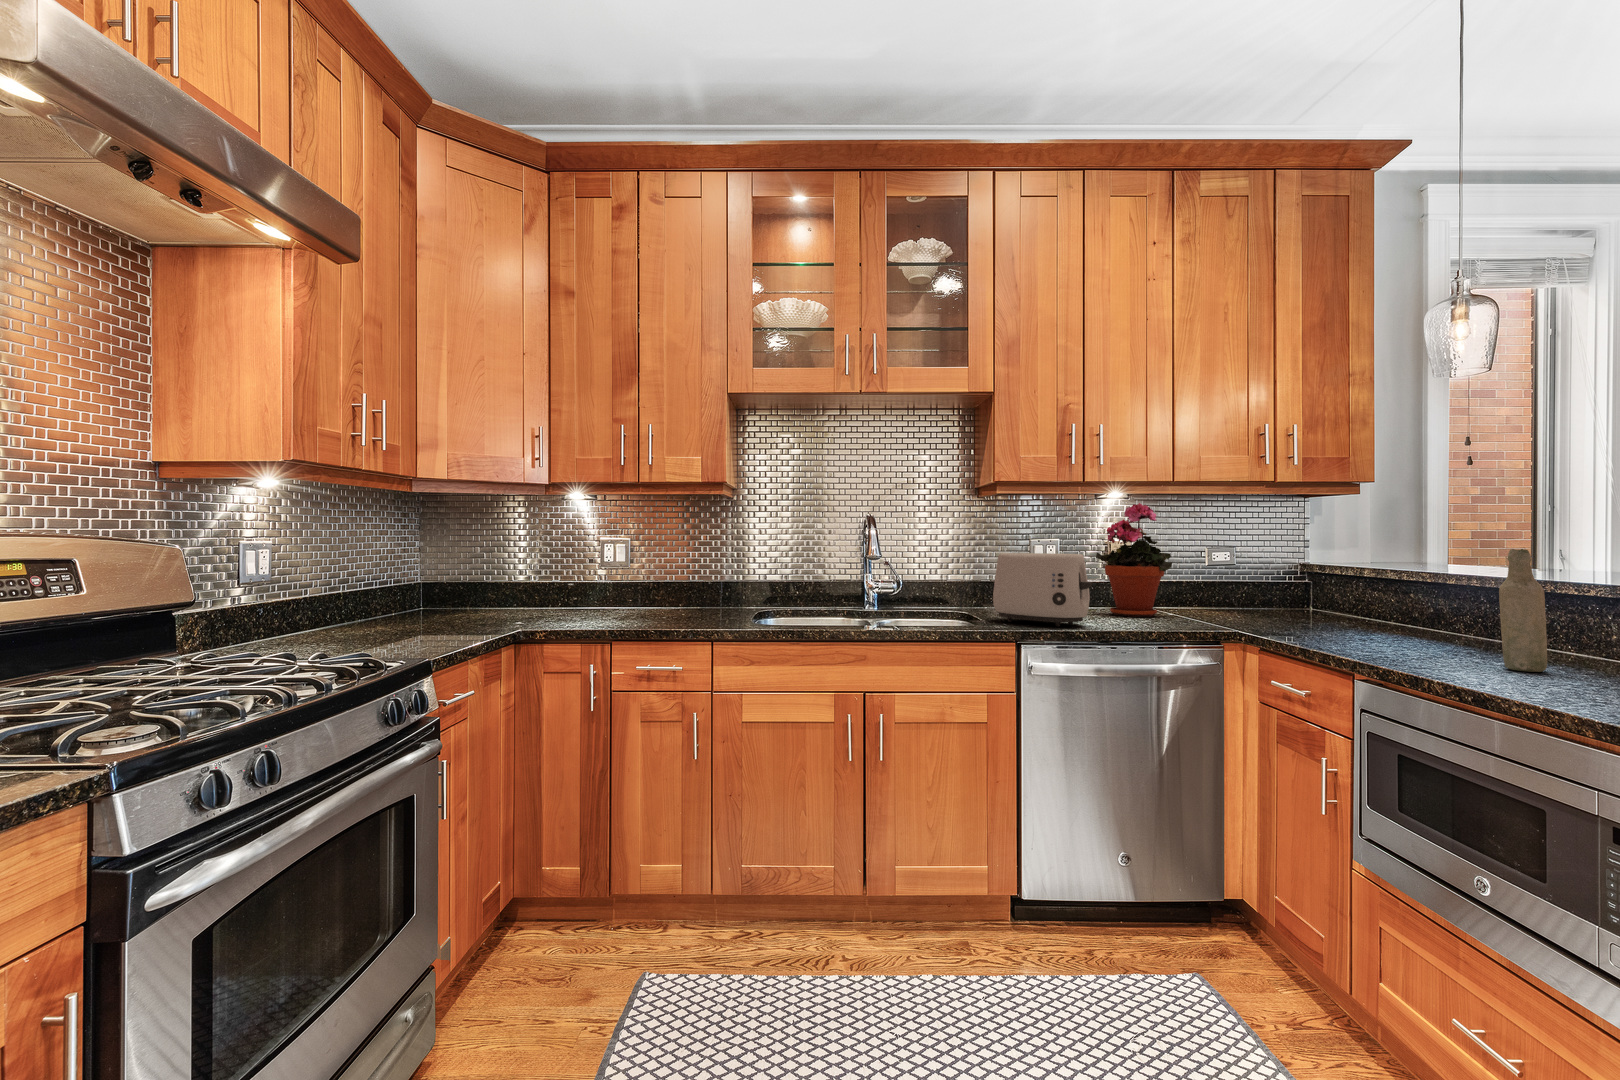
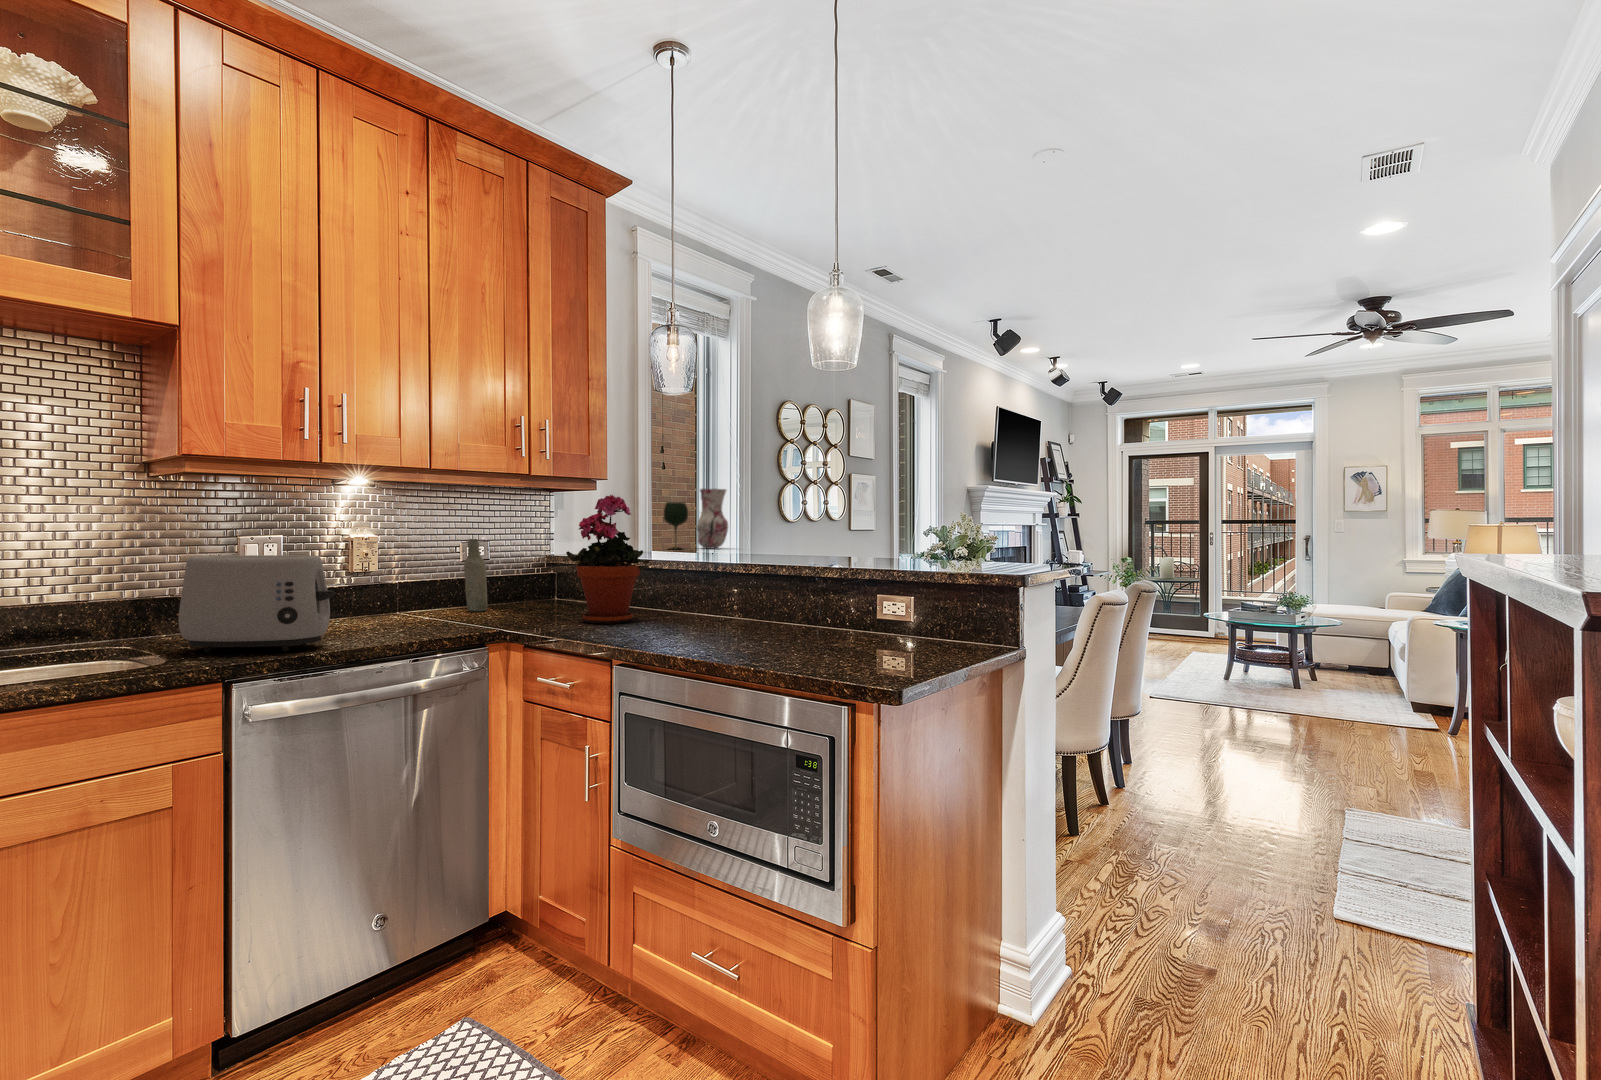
vase: none [1517,484,1578,562] -> present [697,489,728,548]
potted plant: present [1096,503,1172,617] -> present [566,495,650,624]
wine glass: none [1463,504,1504,561] -> present [663,502,688,549]
bottle: present [1499,549,1547,672] -> present [464,539,487,612]

